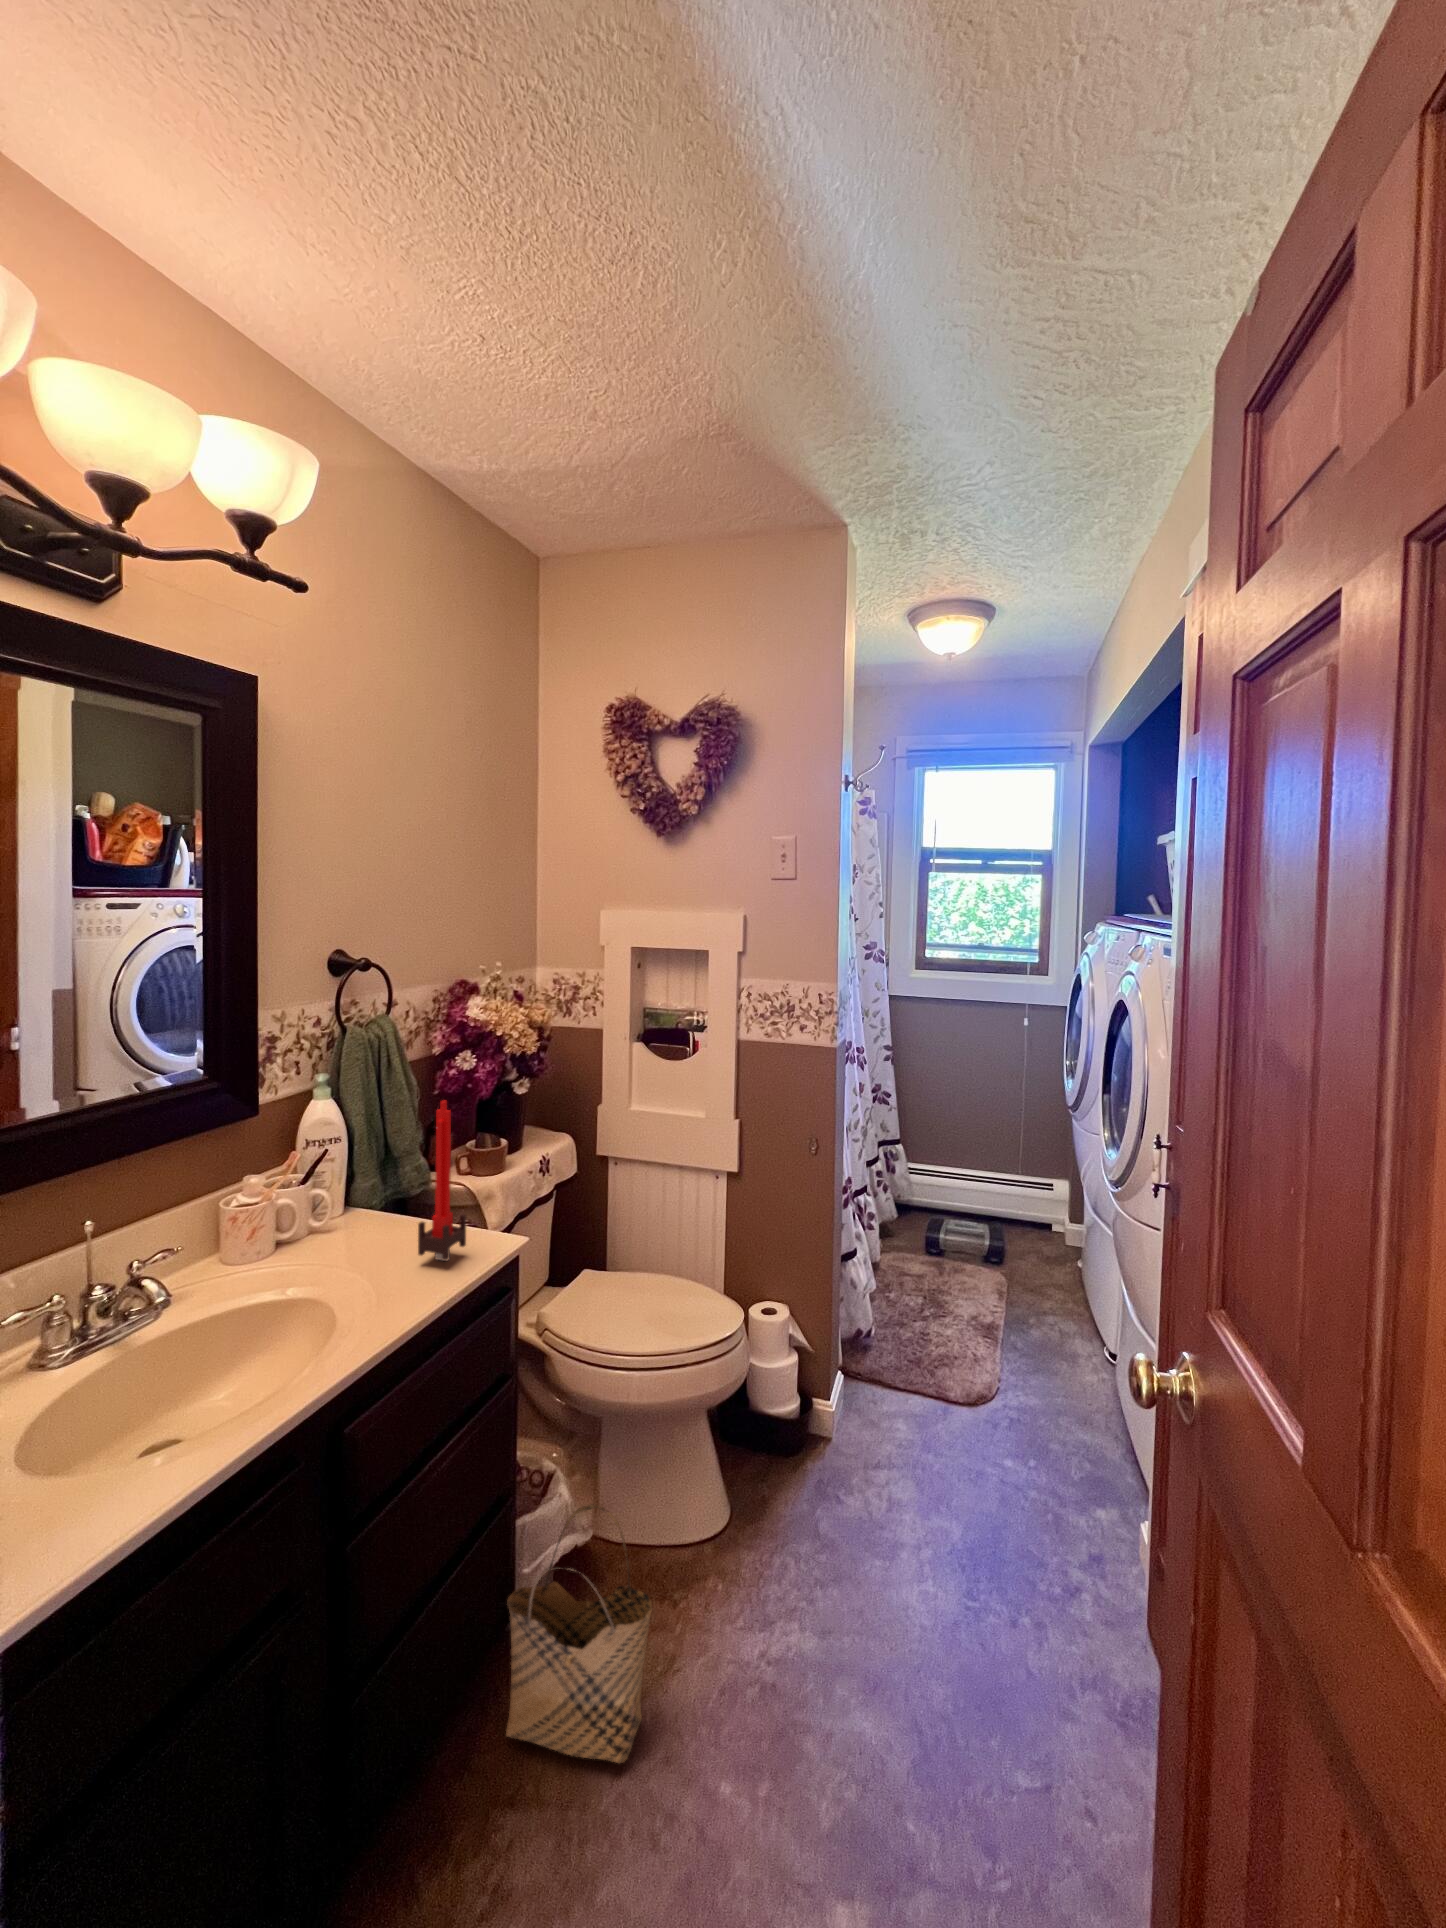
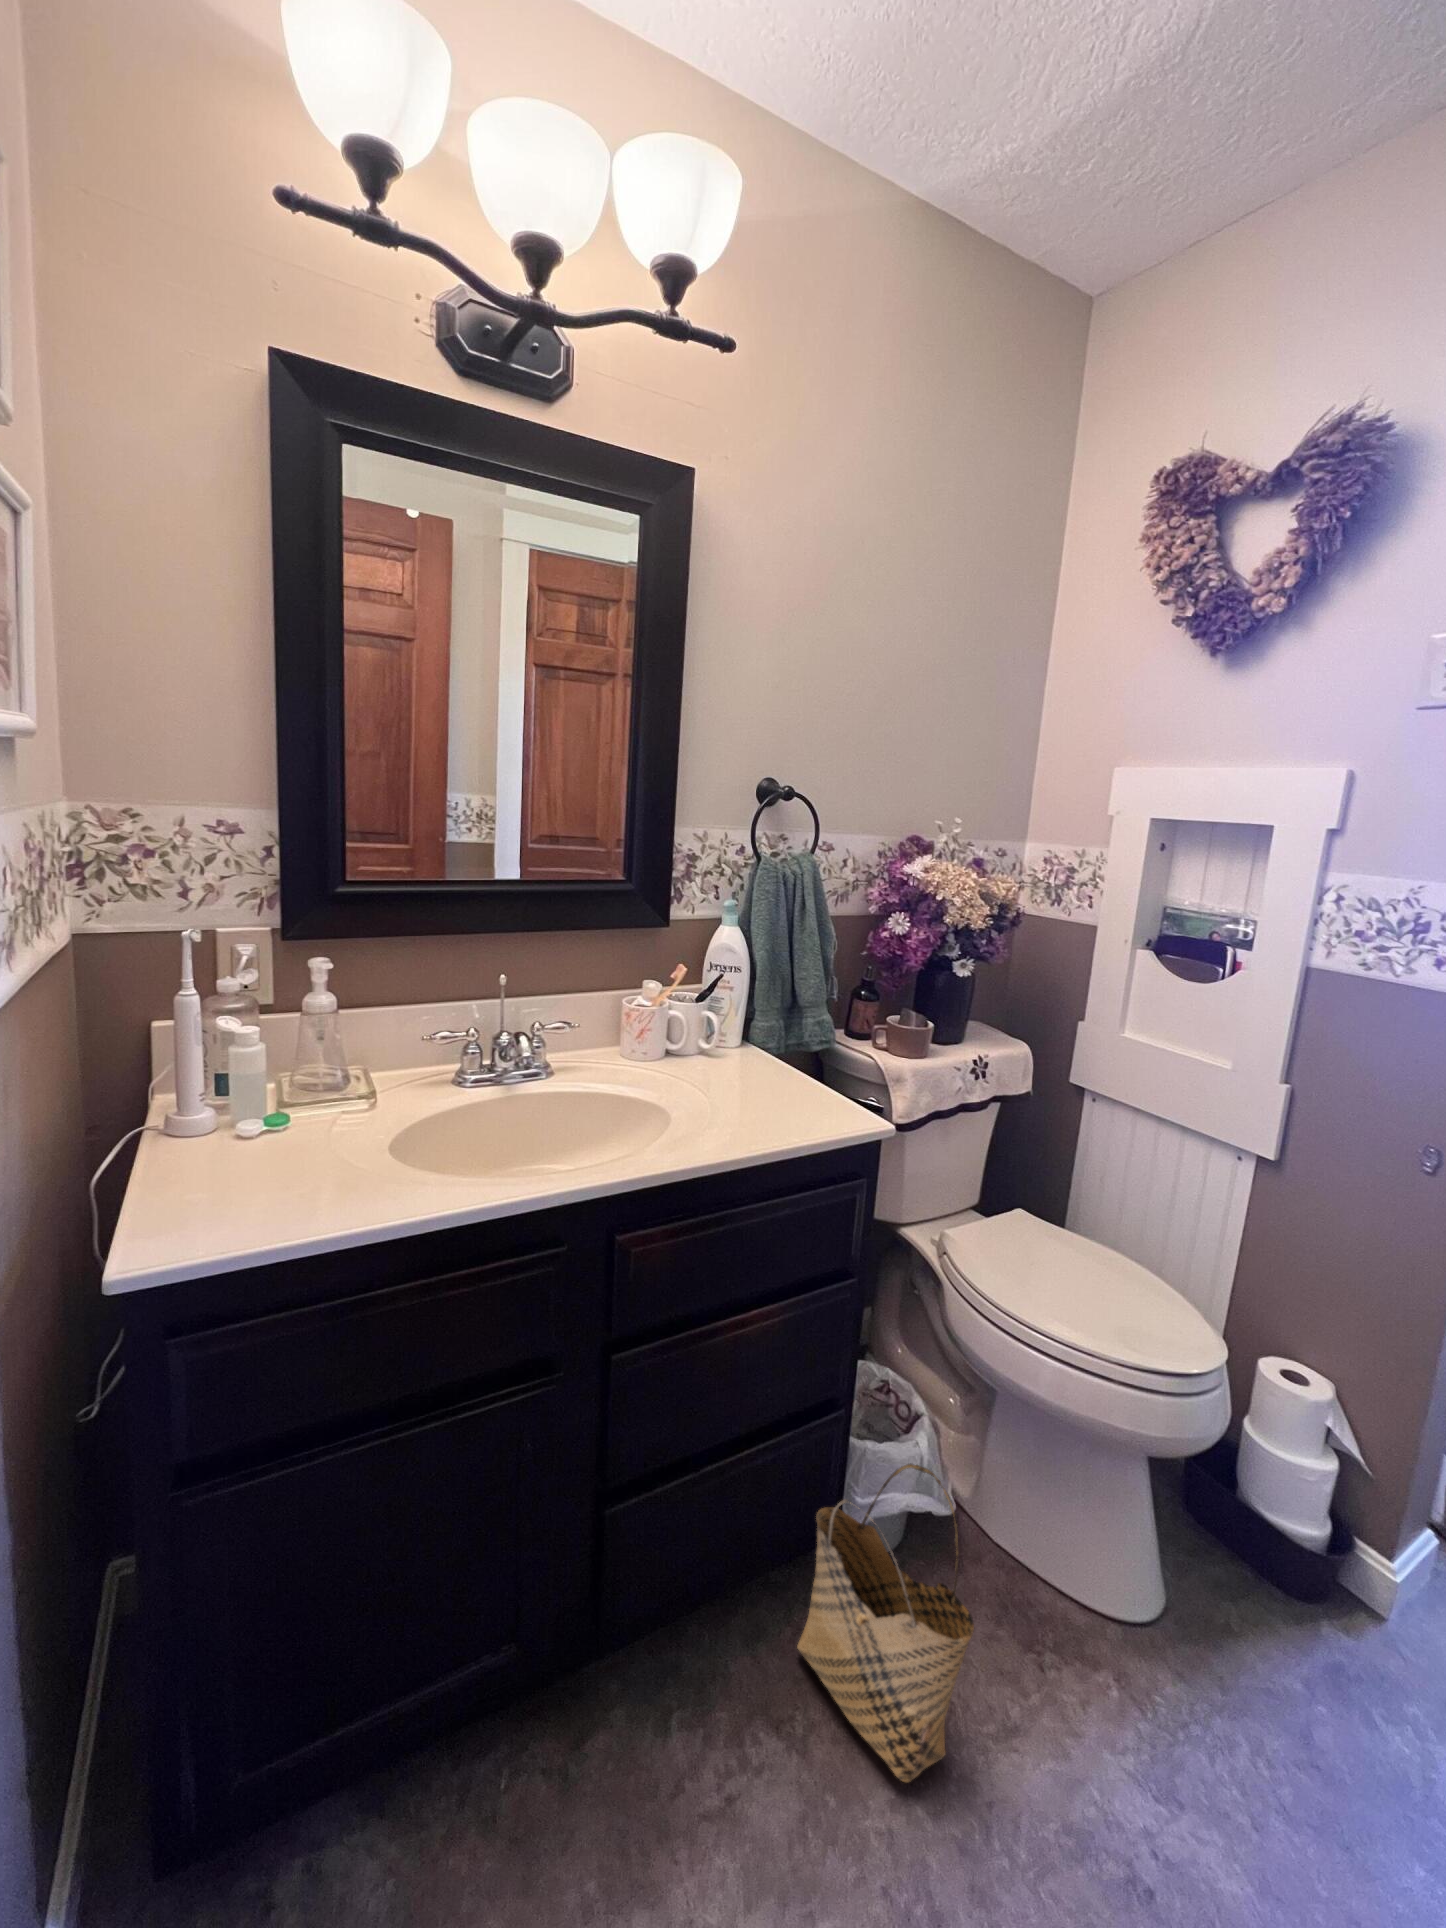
candle: present [418,1100,466,1261] -> none [770,932,824,1114]

